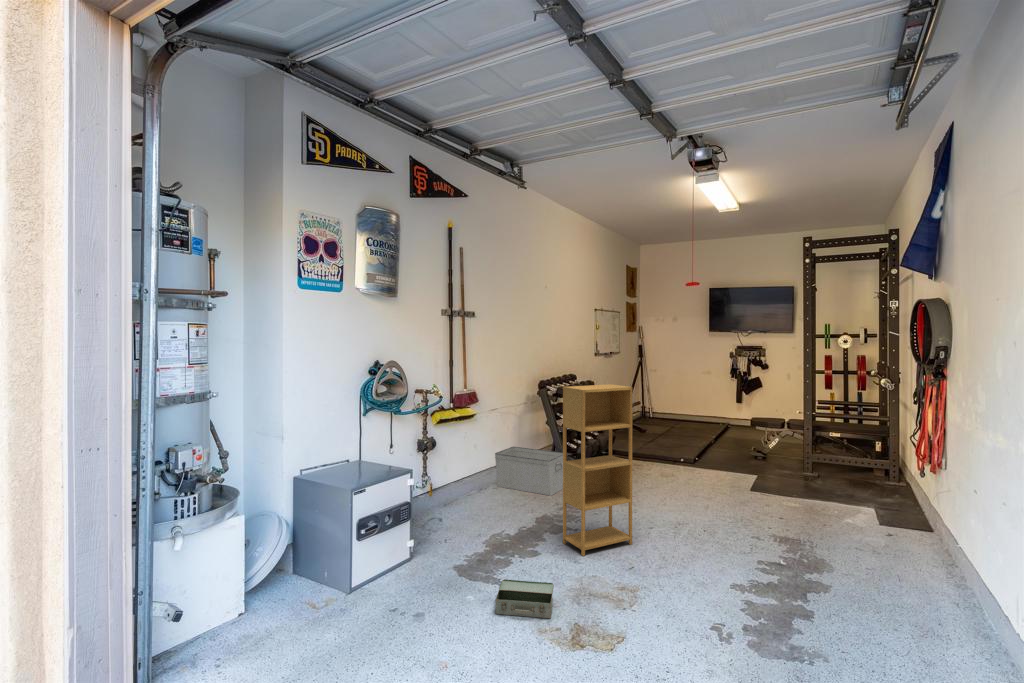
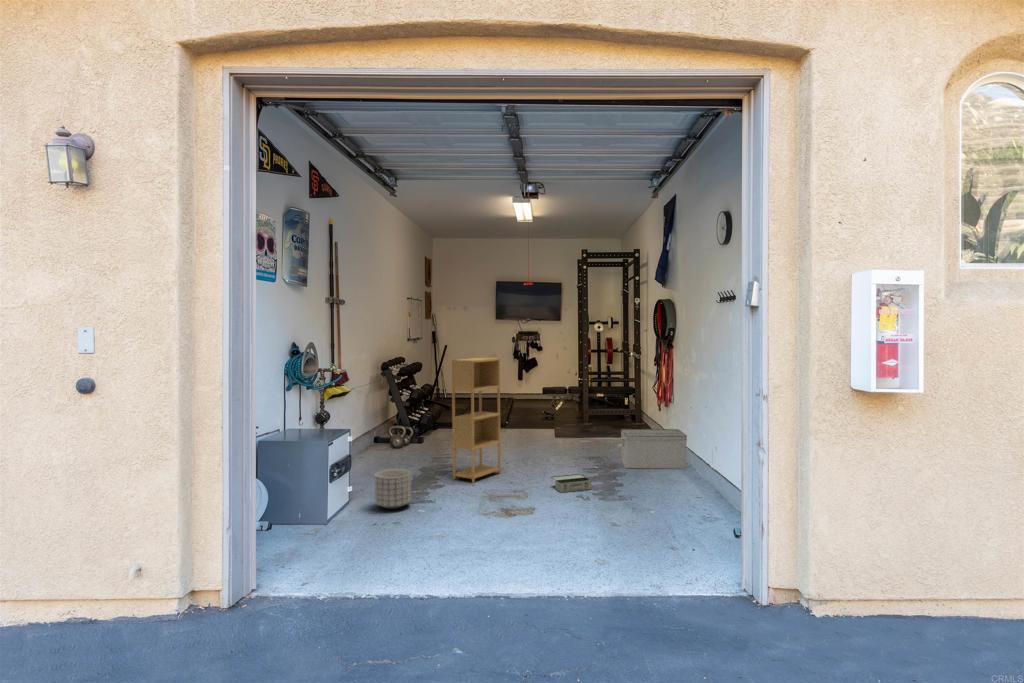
storage bin: present [495,447,563,496] -> present [621,429,687,469]
planter: none [428,527,475,584] -> present [375,469,411,509]
toolbox: present [496,579,554,618] -> present [551,474,591,492]

